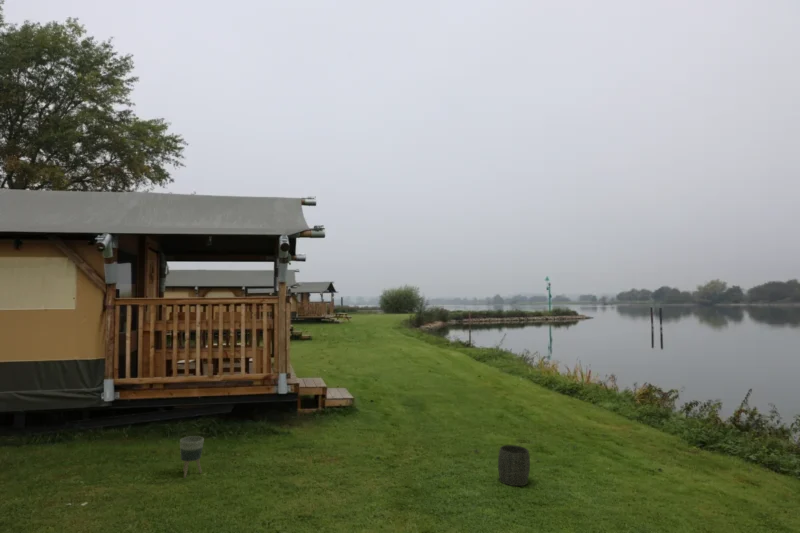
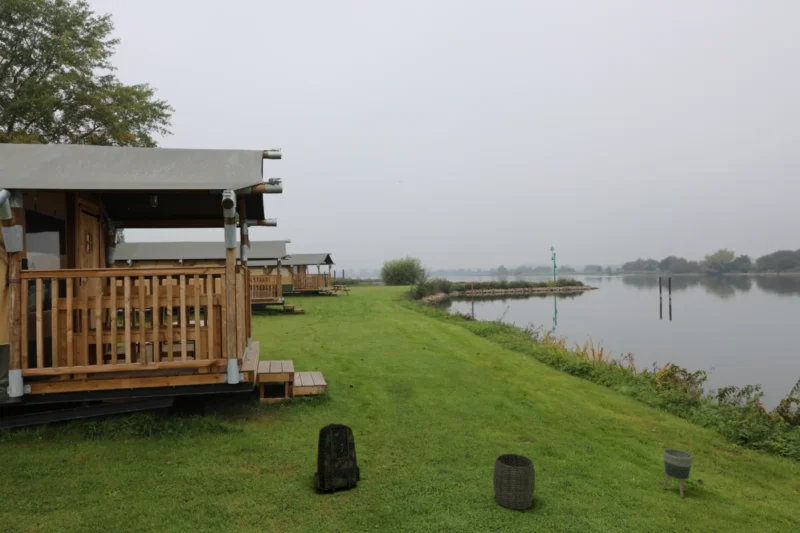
backpack: none [359,421,394,475] -> present [314,423,360,491]
planter: present [180,436,204,478] -> present [662,449,692,498]

